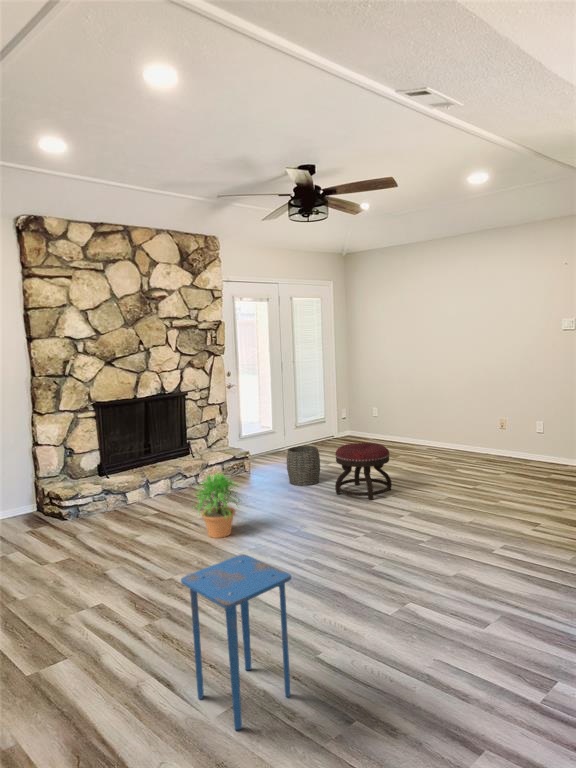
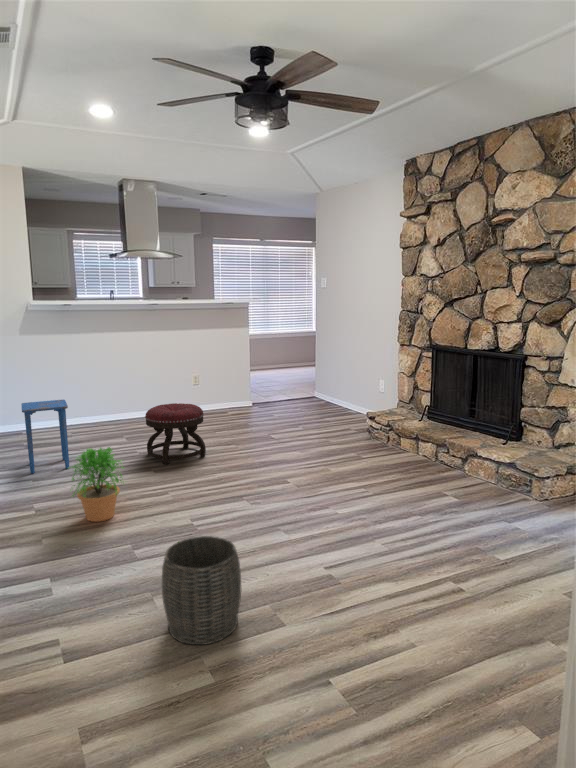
ottoman: present [335,443,391,500] -> present [145,403,206,464]
woven basket: present [287,446,320,486] -> present [162,536,241,645]
potted plant: present [196,473,237,538] -> present [72,447,124,522]

